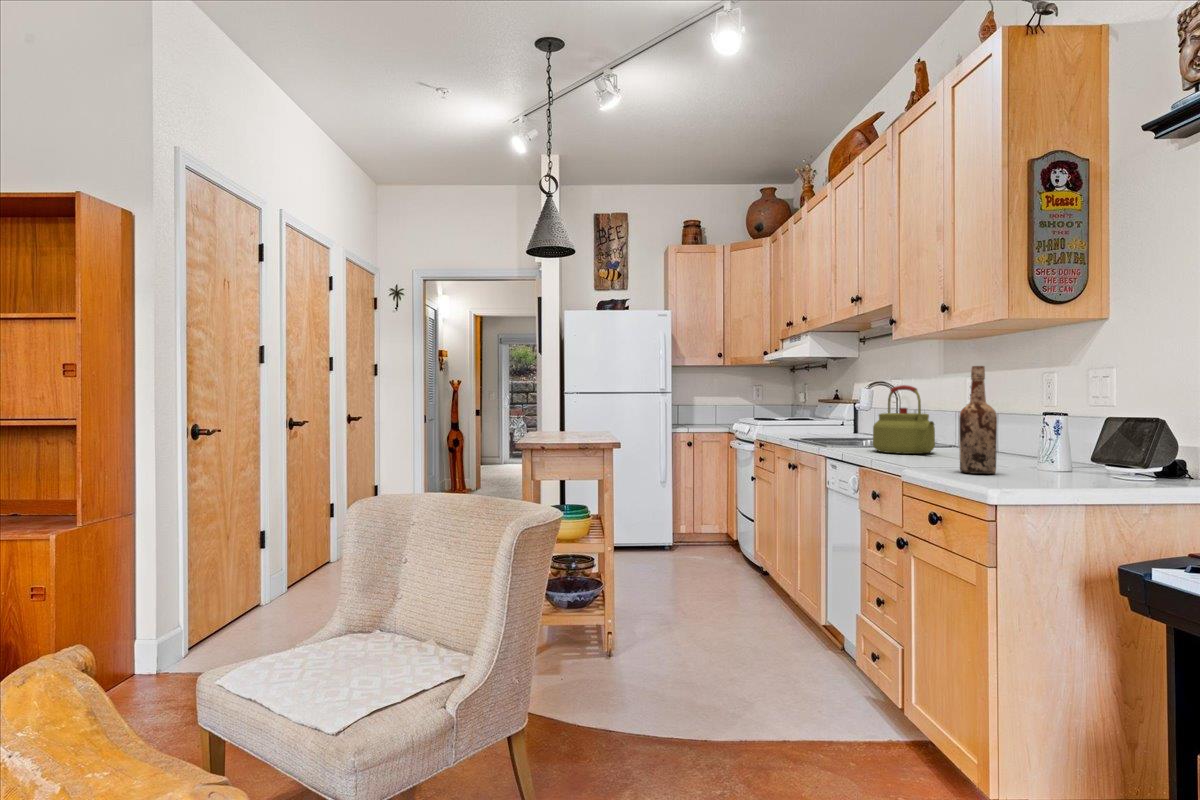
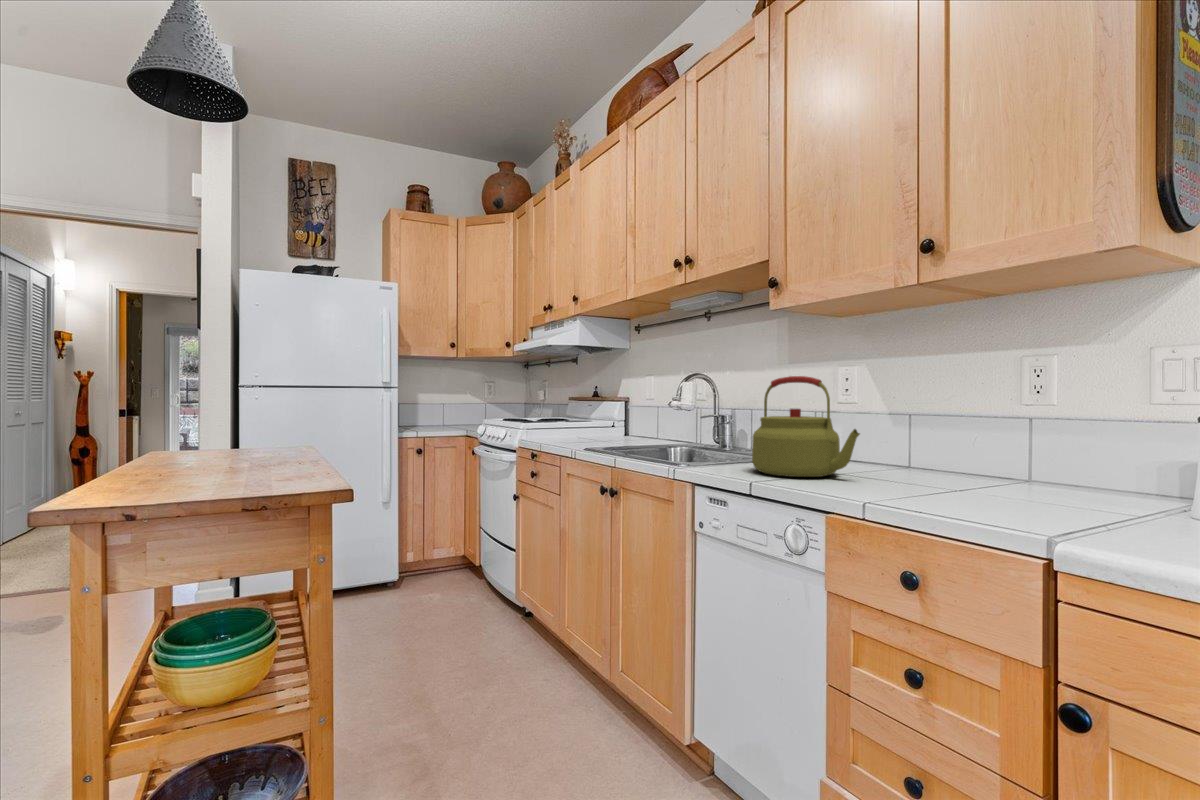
wine bottle: present [959,366,997,474] -> none [1033,335,1110,533]

